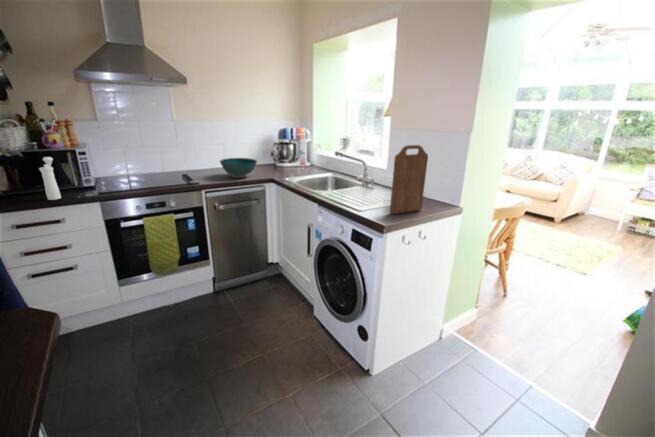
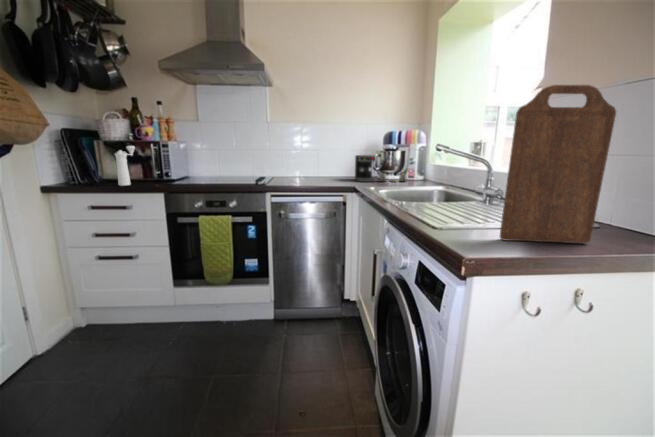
coffee maker: none [260,149,303,172] -> present [355,155,409,182]
bowl: present [220,158,257,178] -> none [296,162,341,184]

